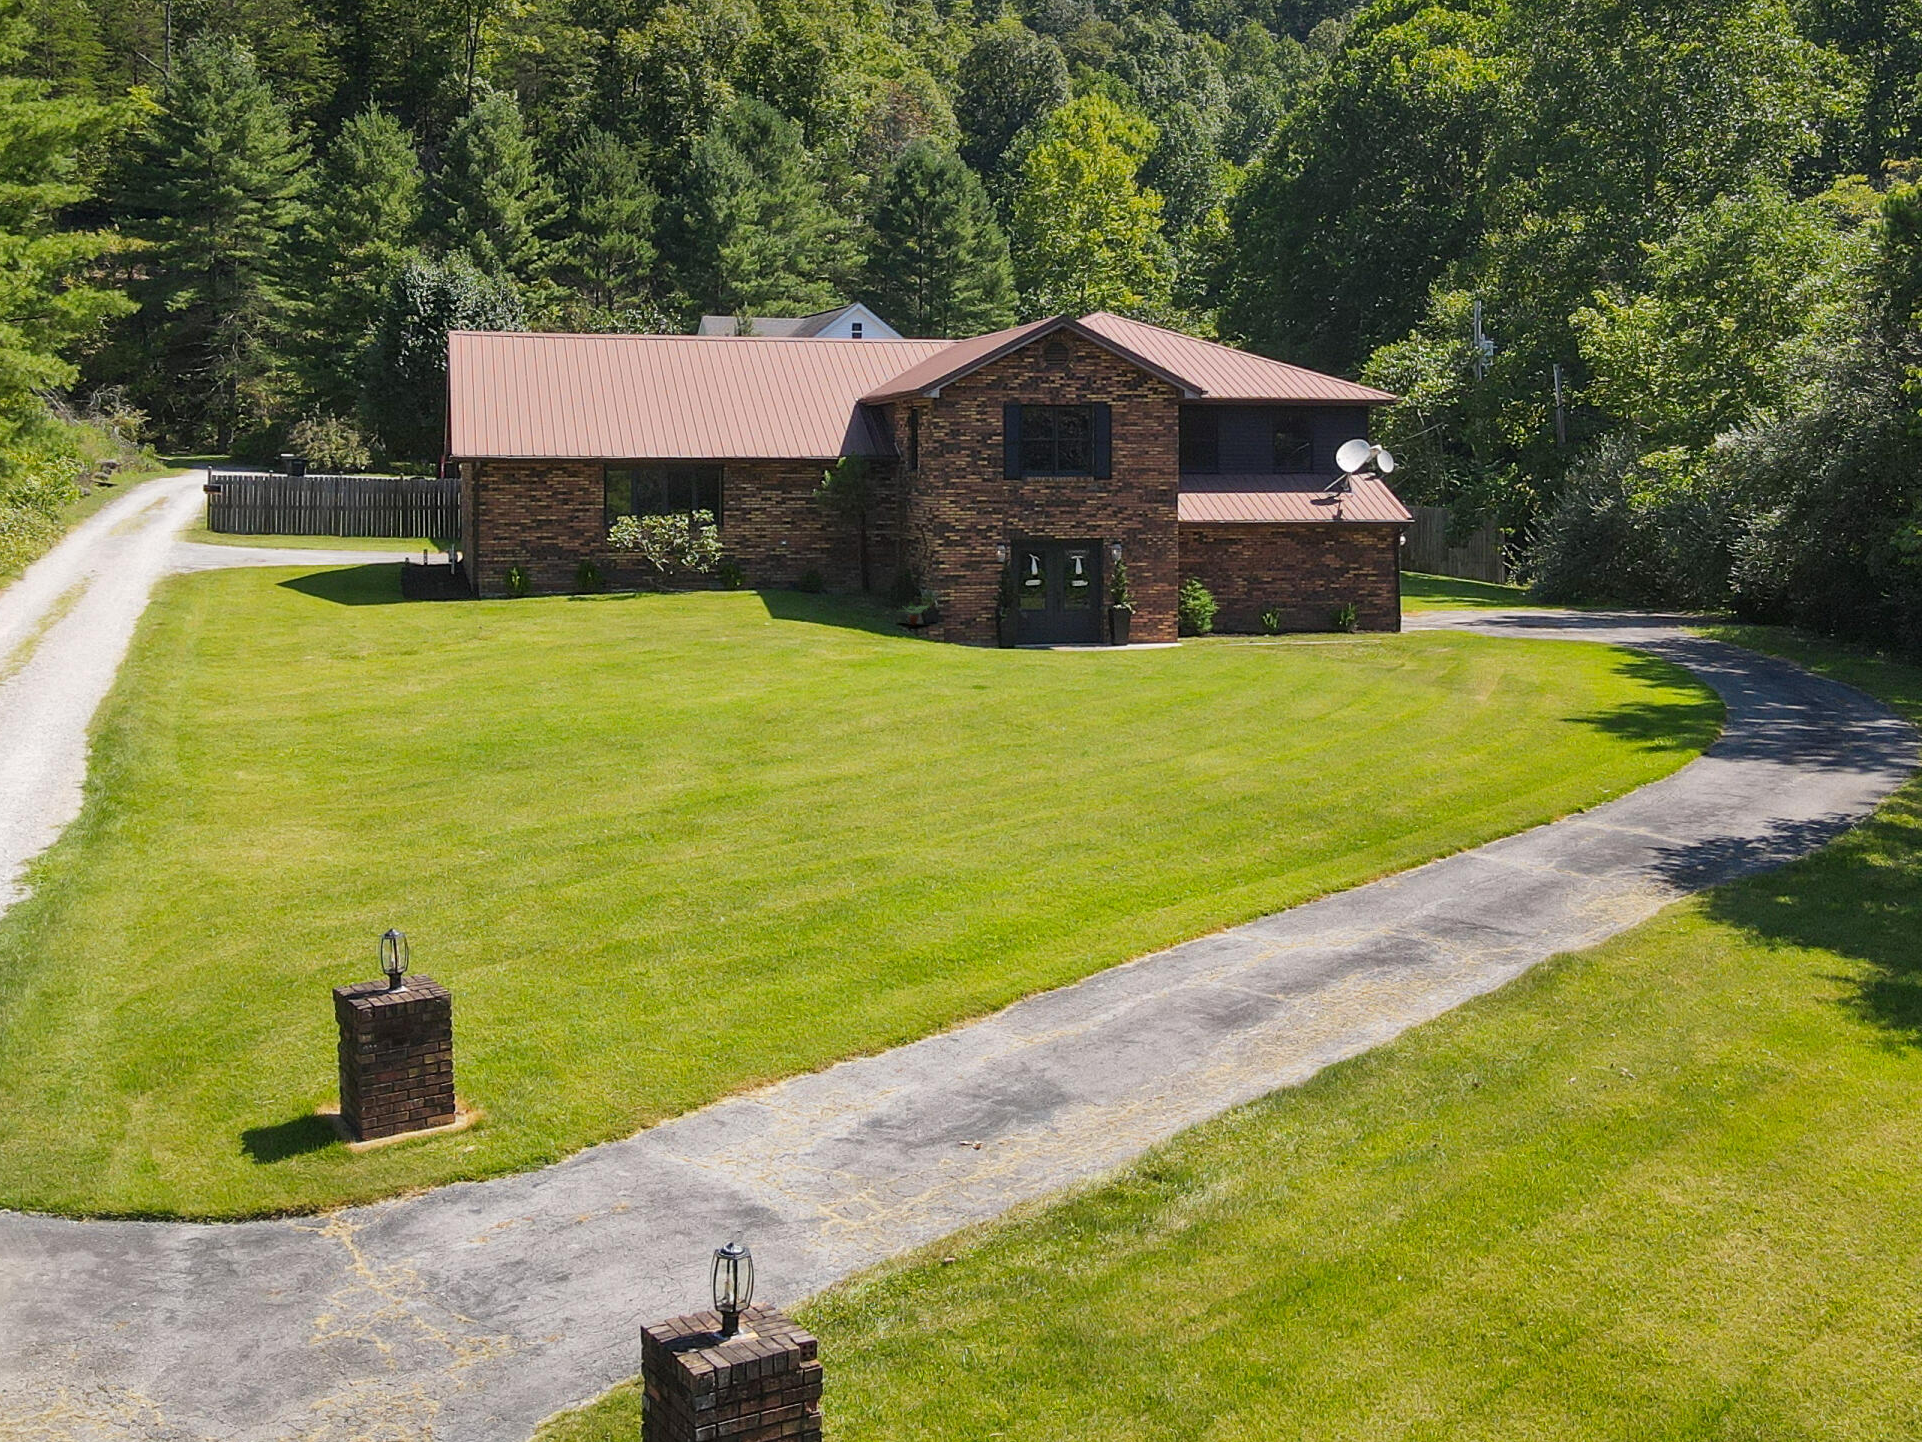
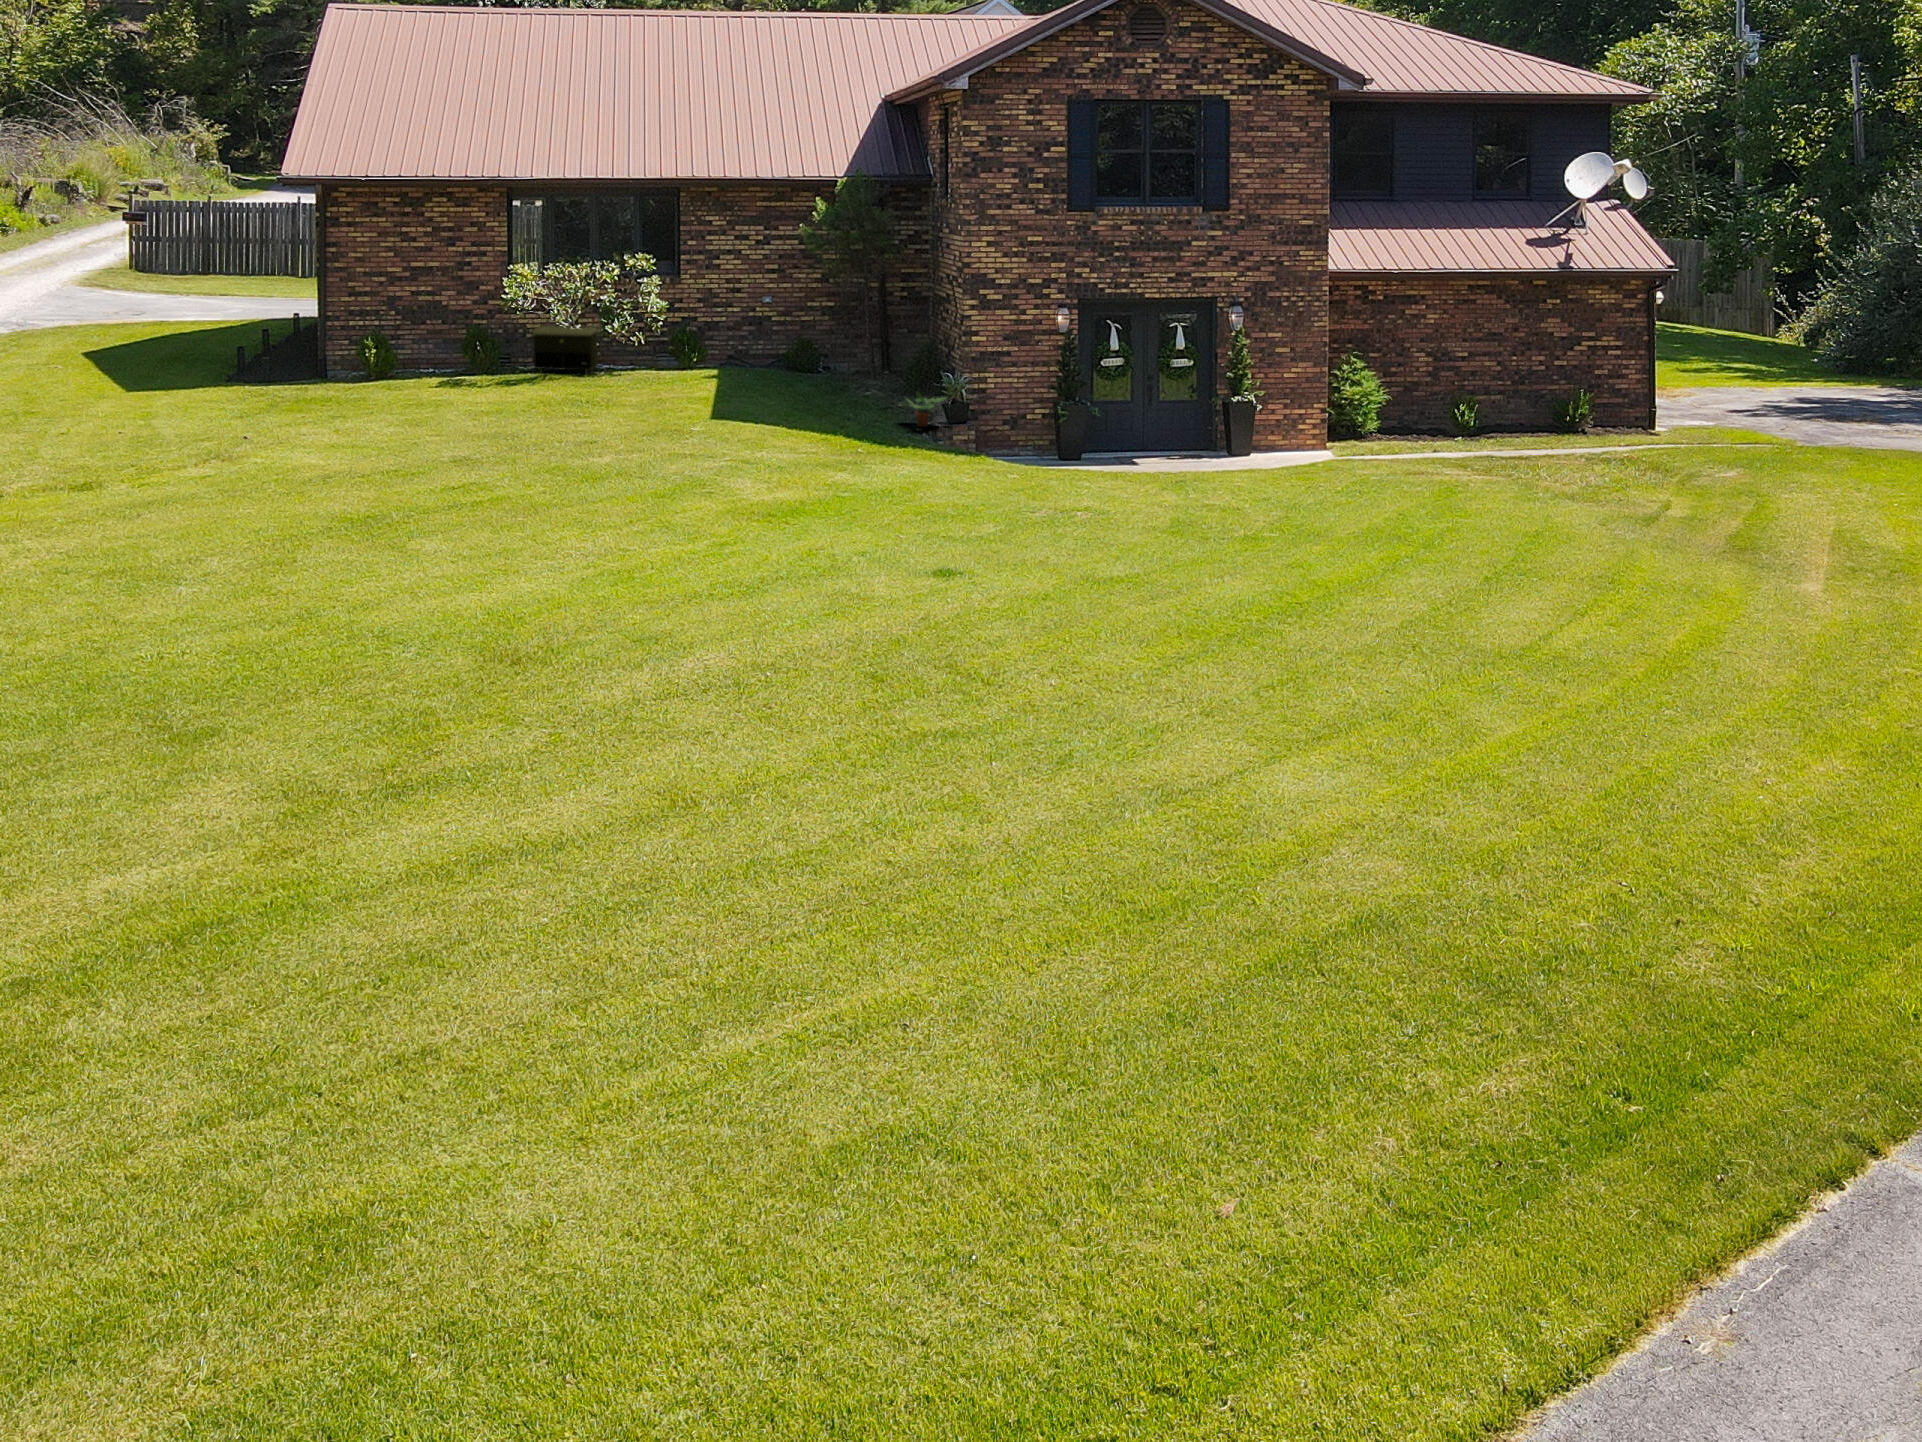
storage bench: none [625,561,668,595] -> present [533,326,598,373]

